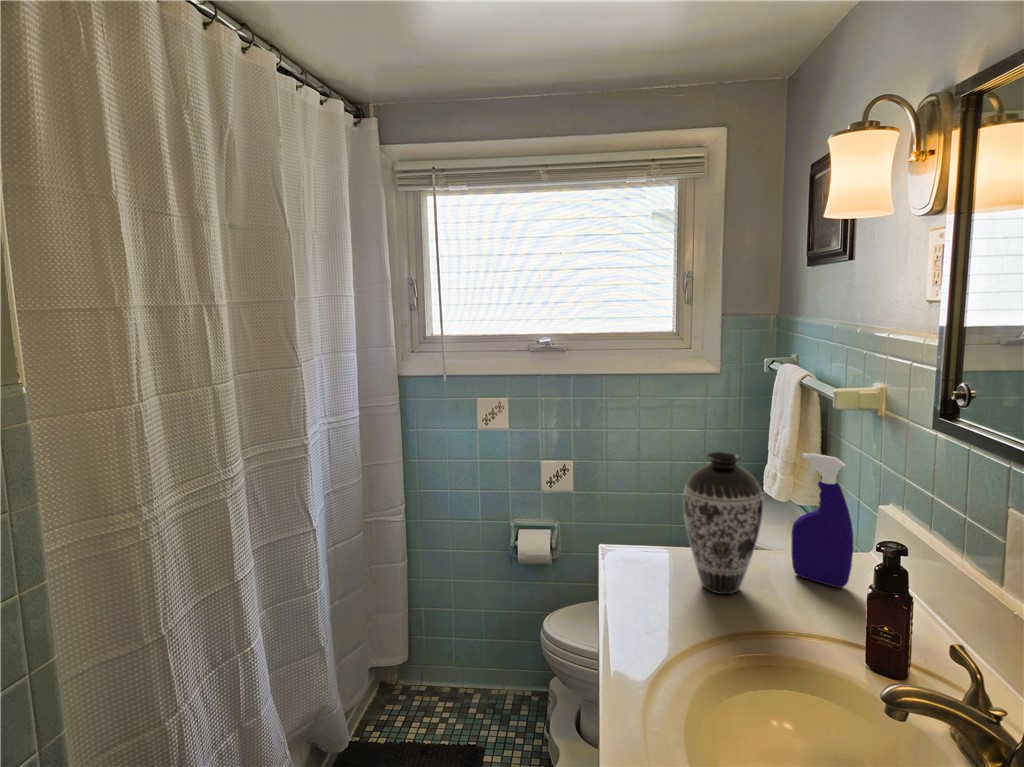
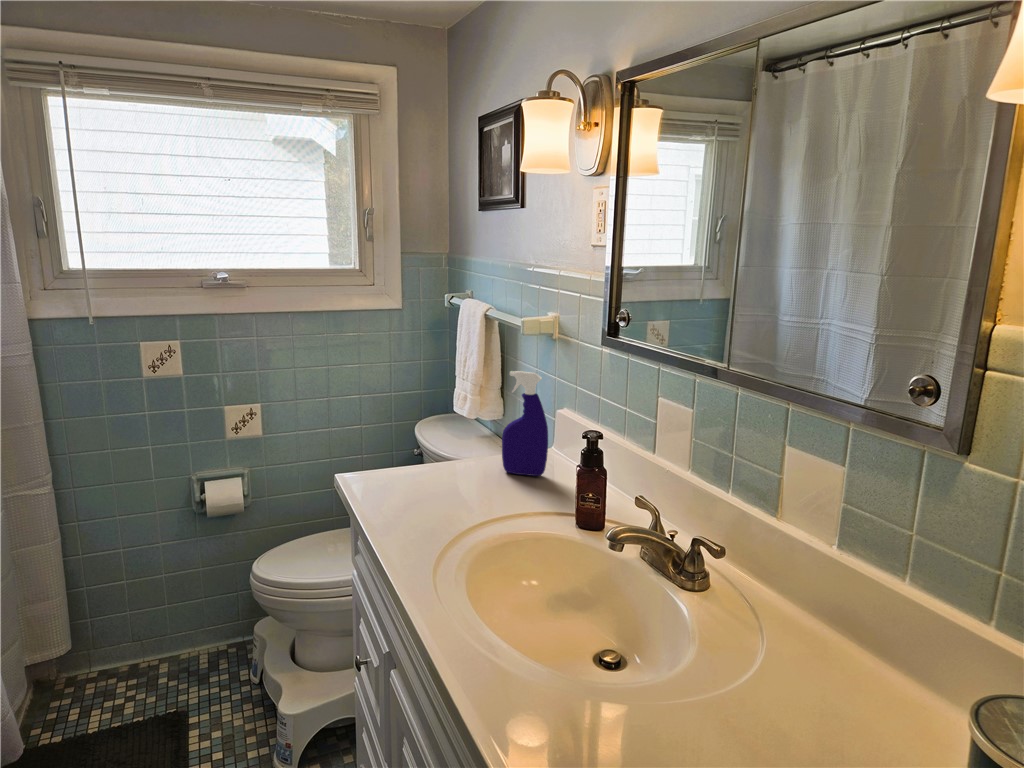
decorative vase: present [683,452,764,594] -> none [422,375,489,497]

